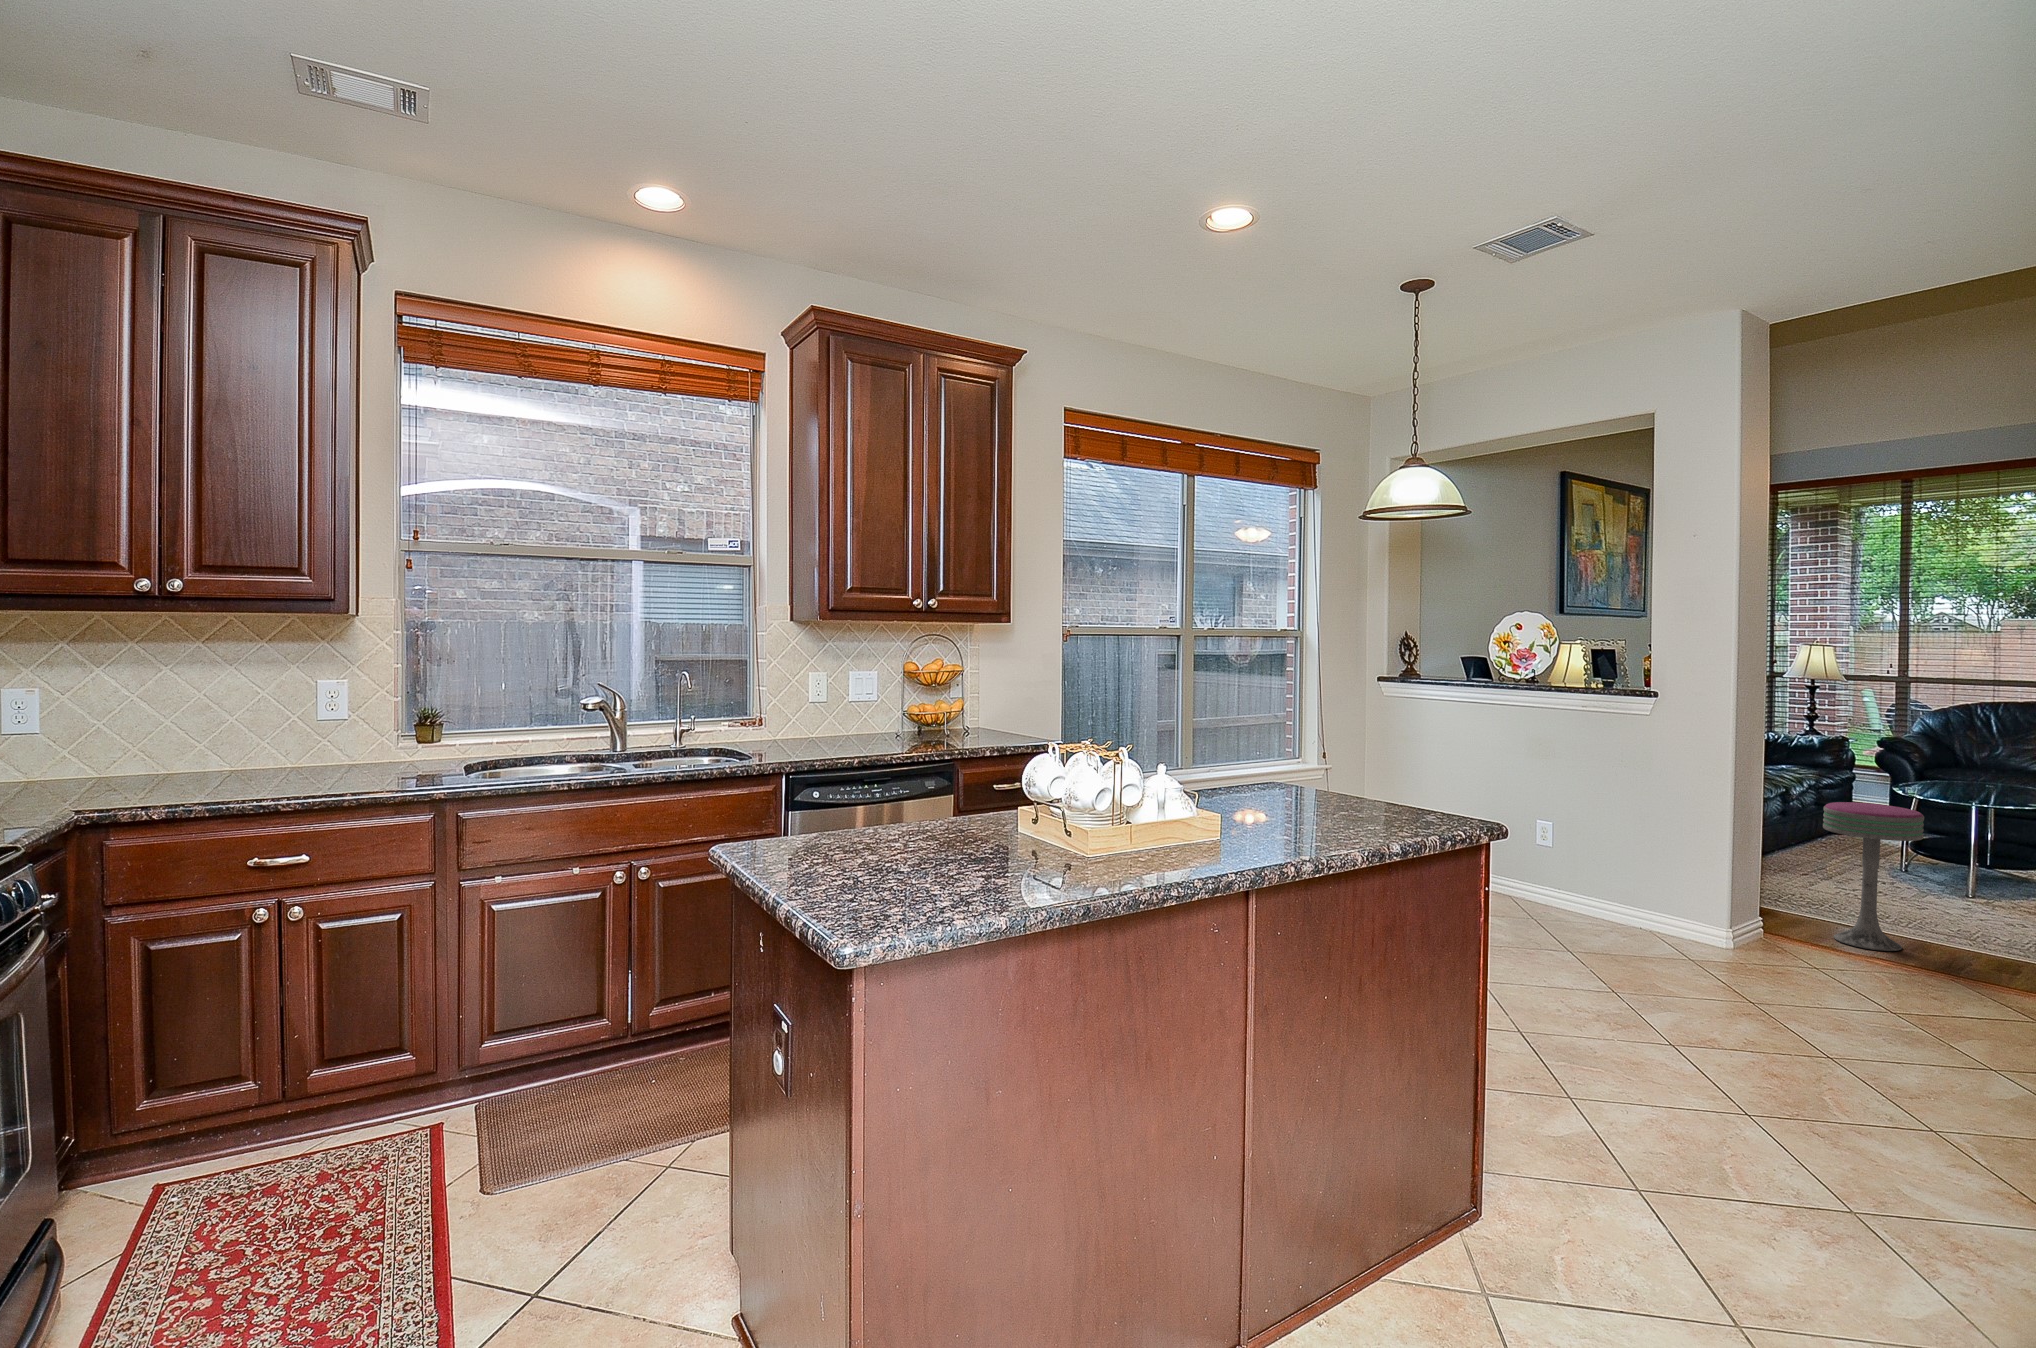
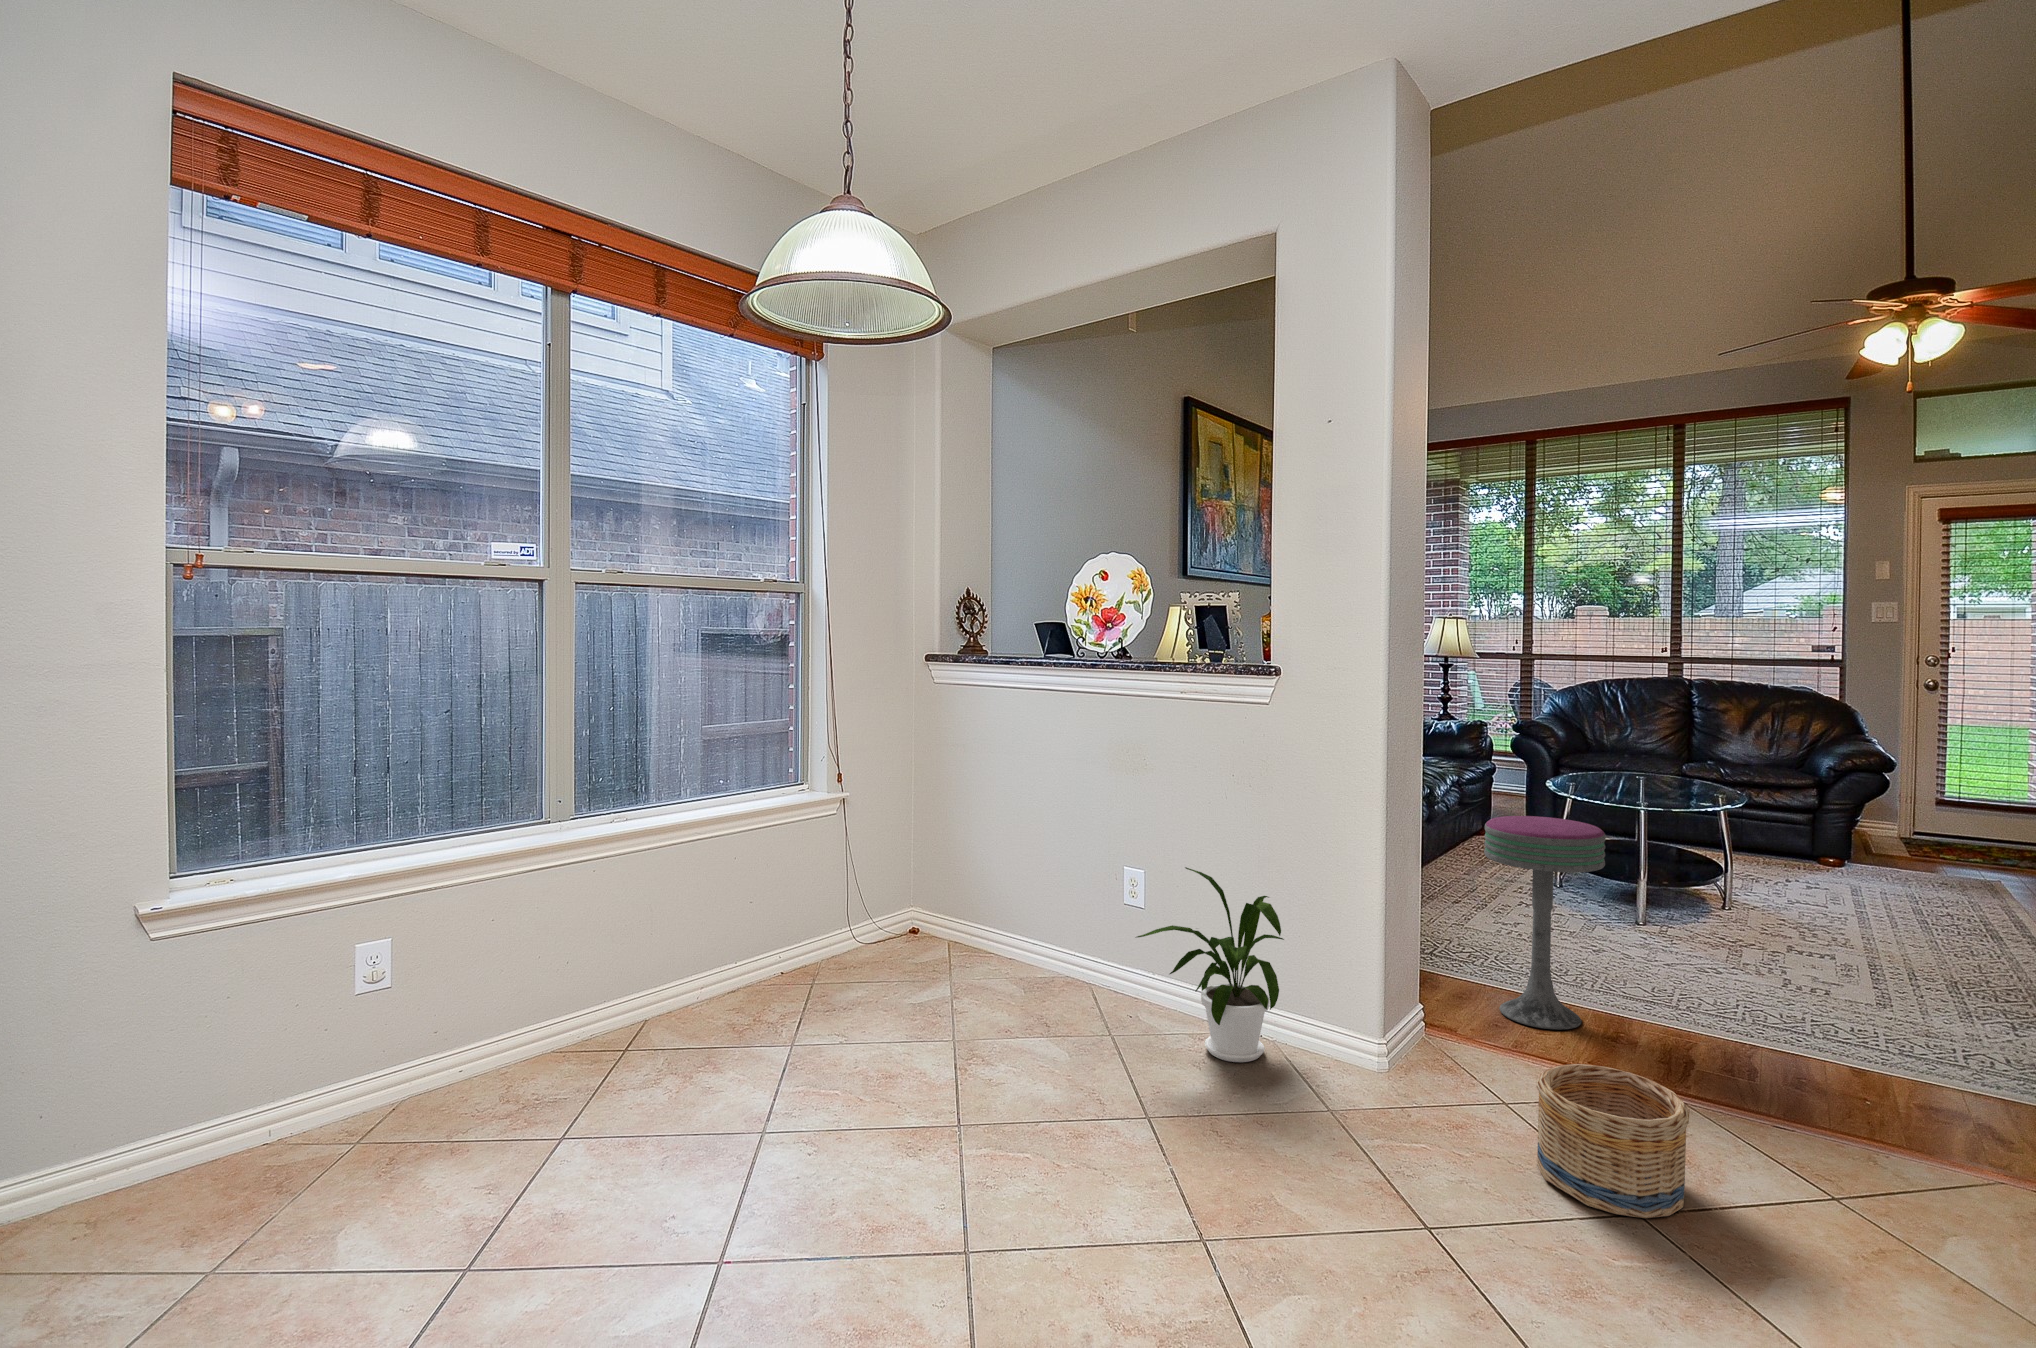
house plant: none [1554,820,1663,944] -> present [1137,867,1284,1062]
basket: none [1842,946,1951,1029] -> present [1536,1064,1690,1218]

